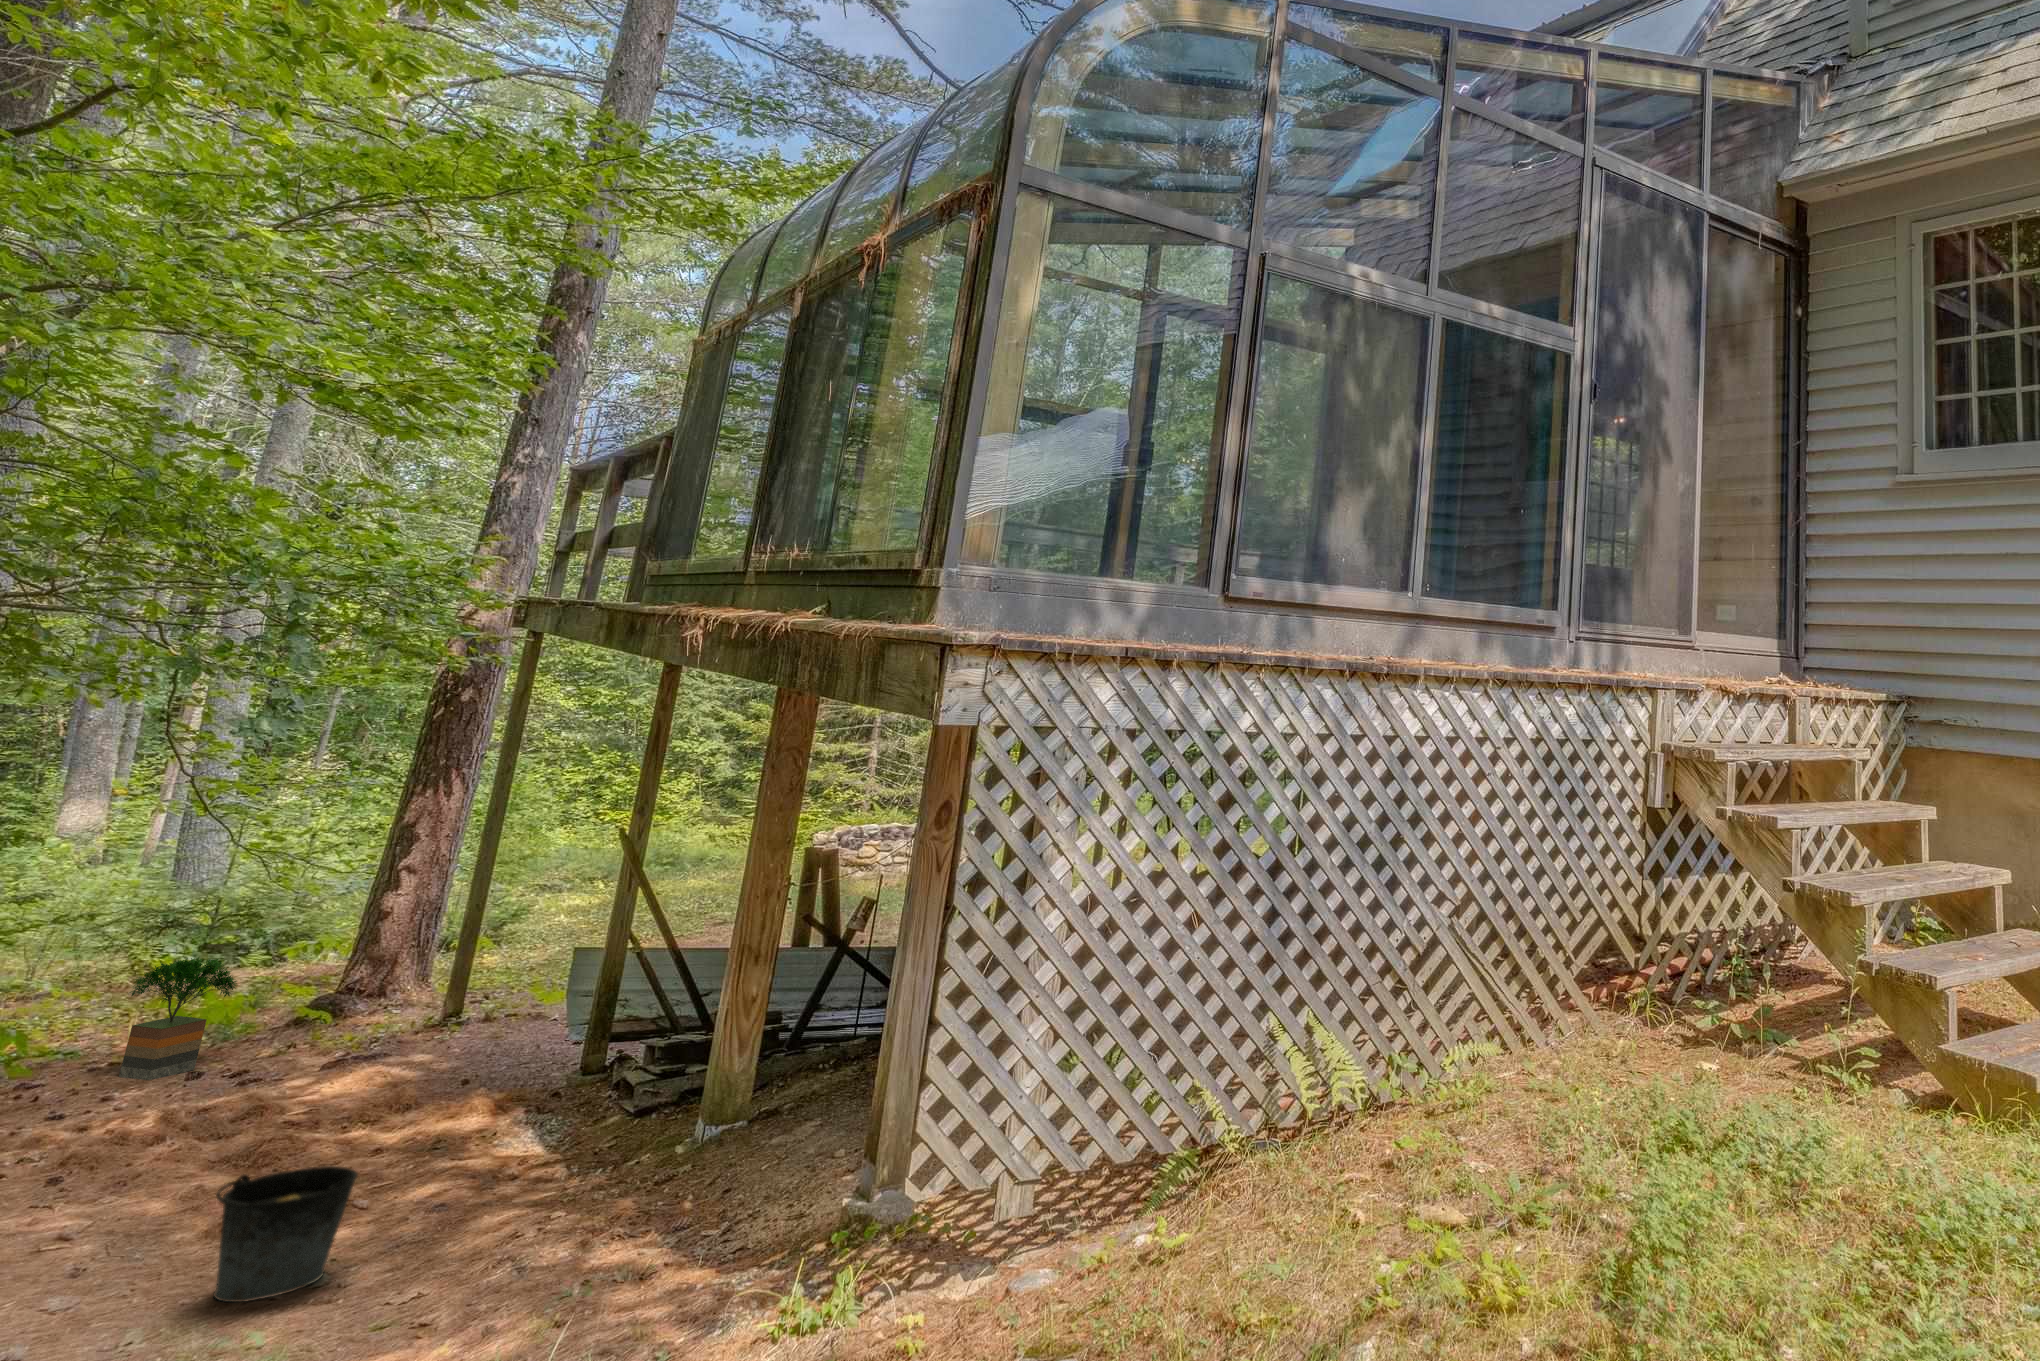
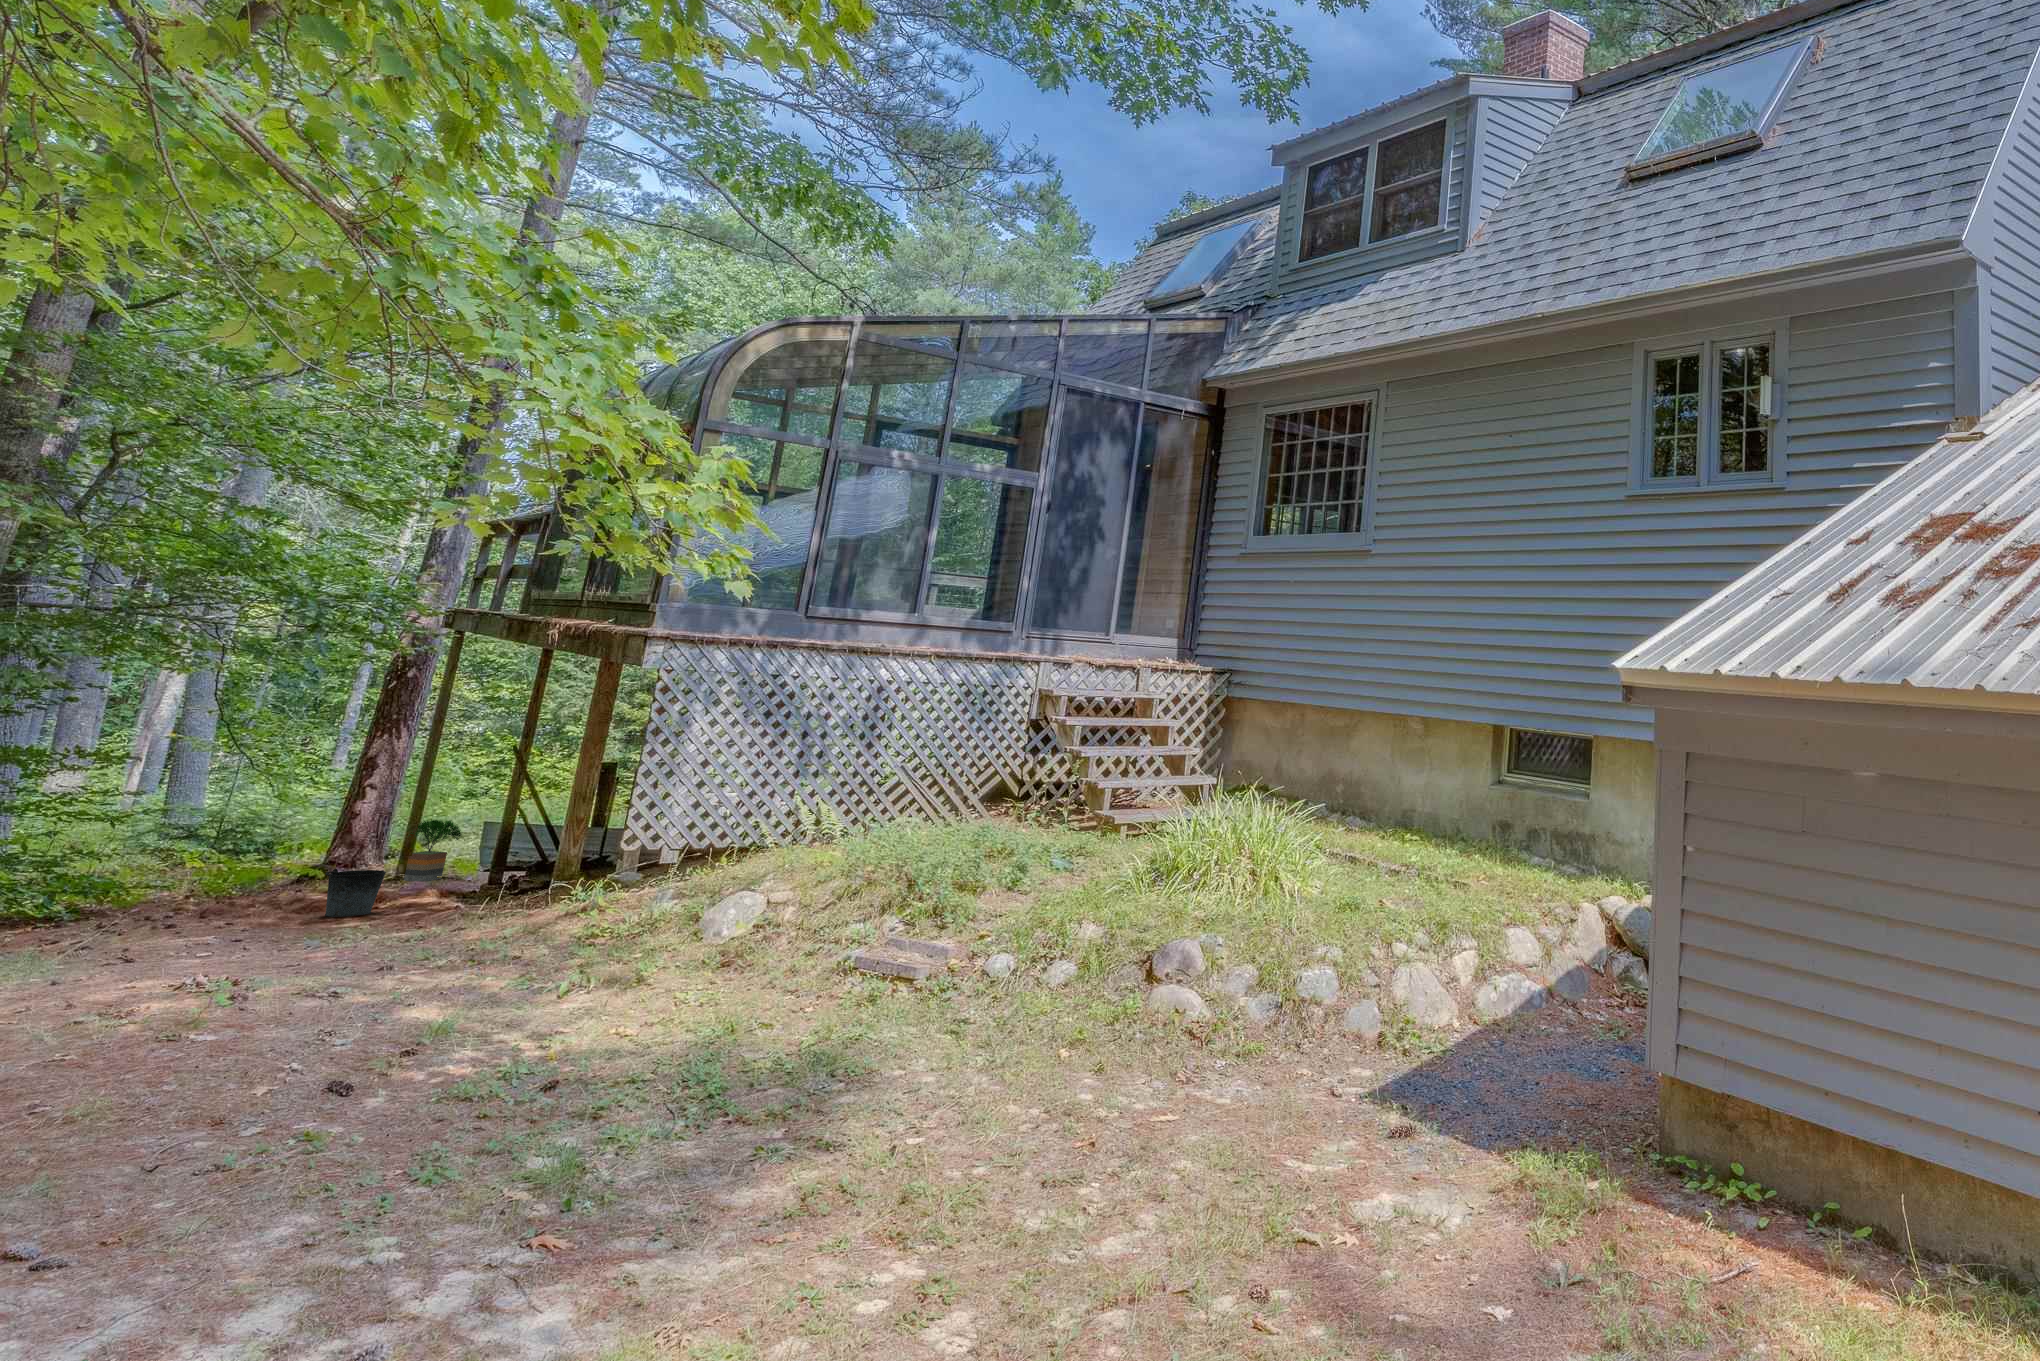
potted tree: present [119,957,237,1080] -> present [404,820,462,881]

